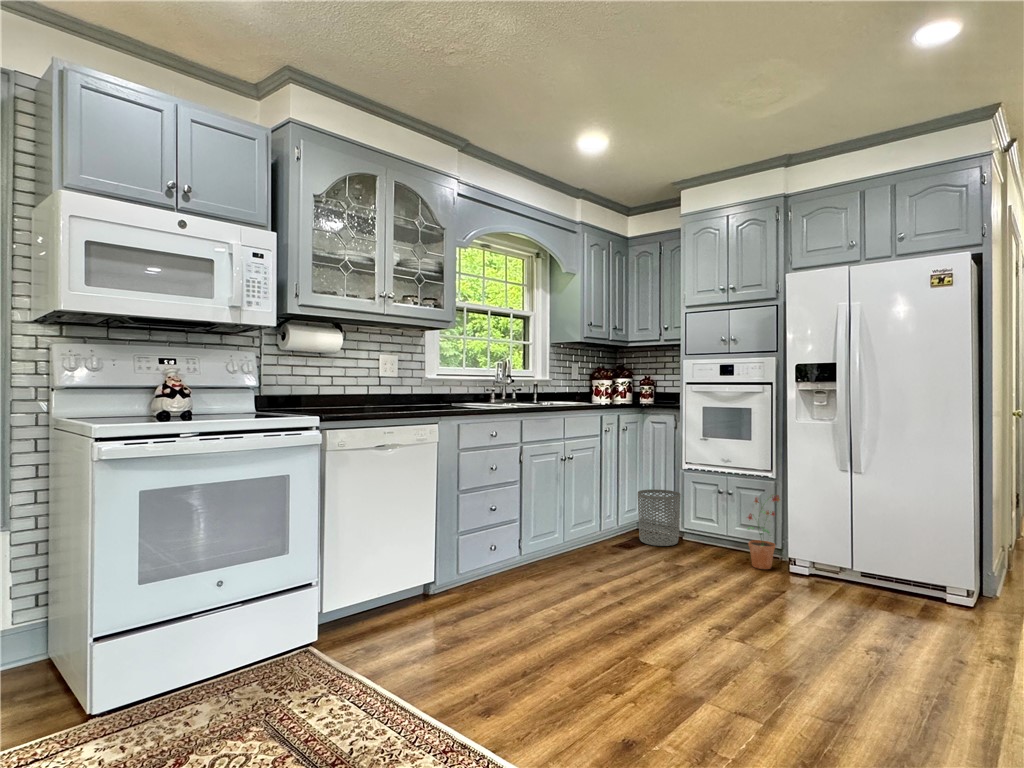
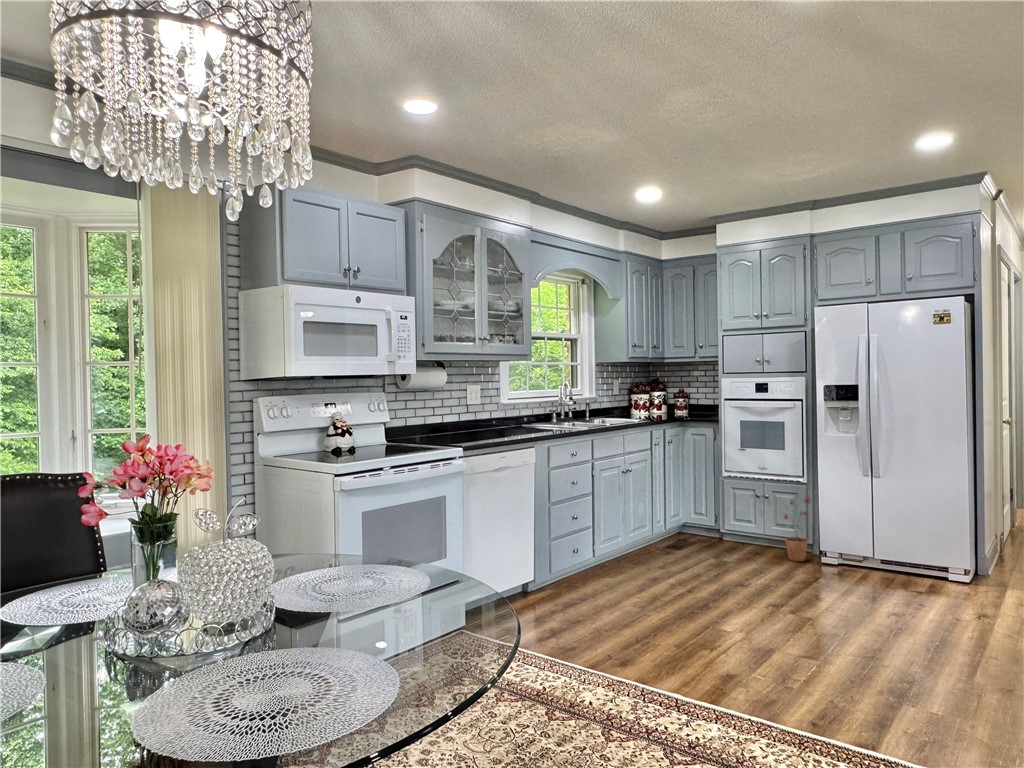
waste bin: present [638,489,681,546] -> none [682,495,721,545]

